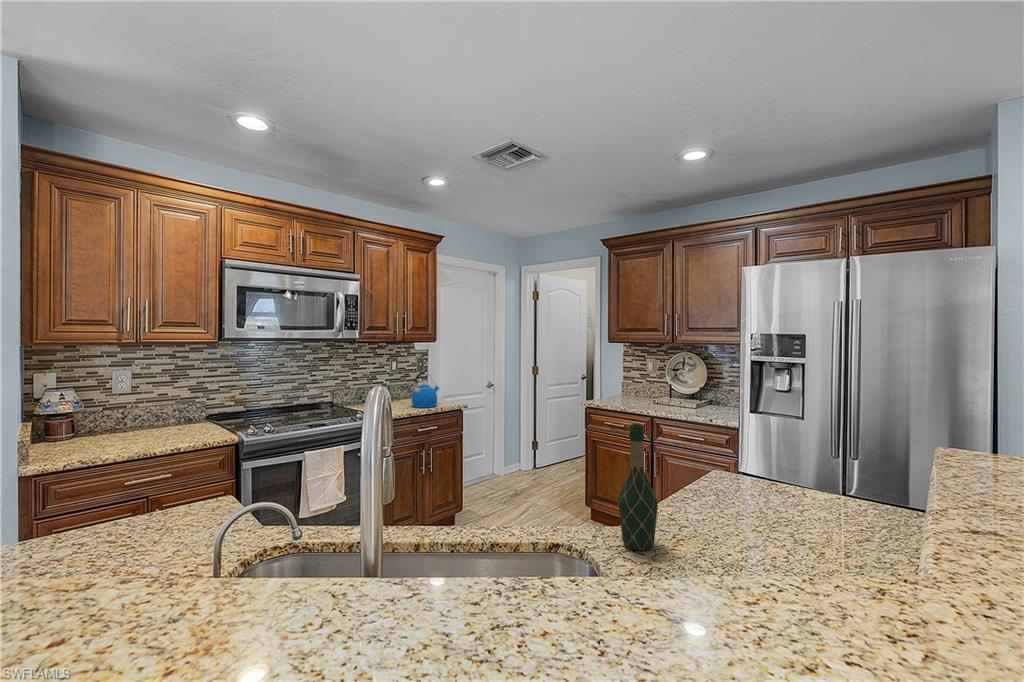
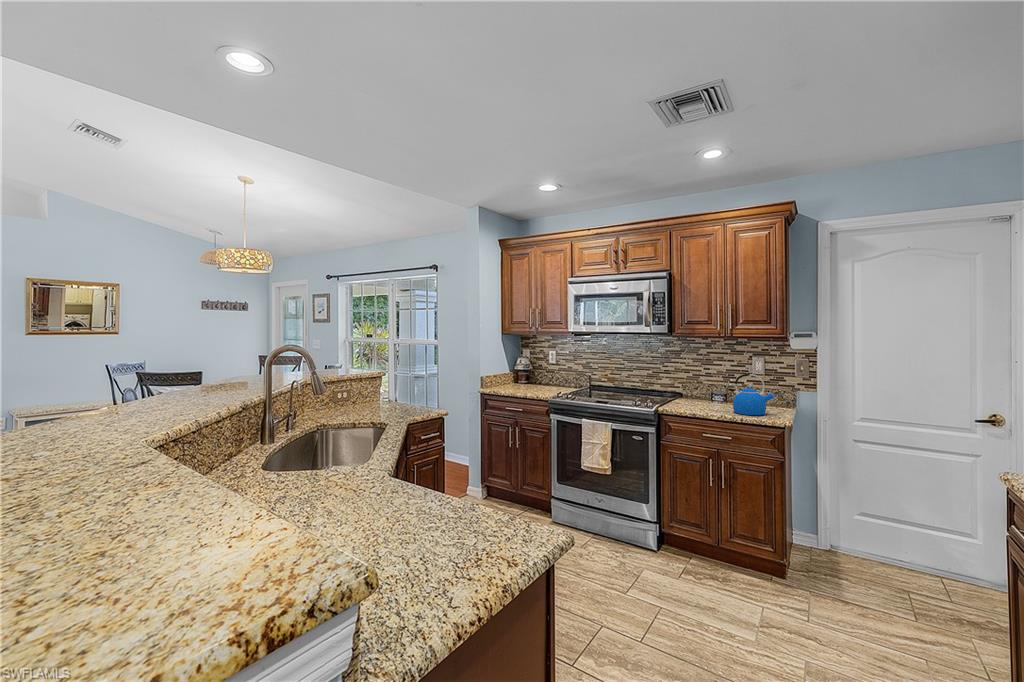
wine bottle: present [618,424,658,550] -> none [346,397,379,496]

